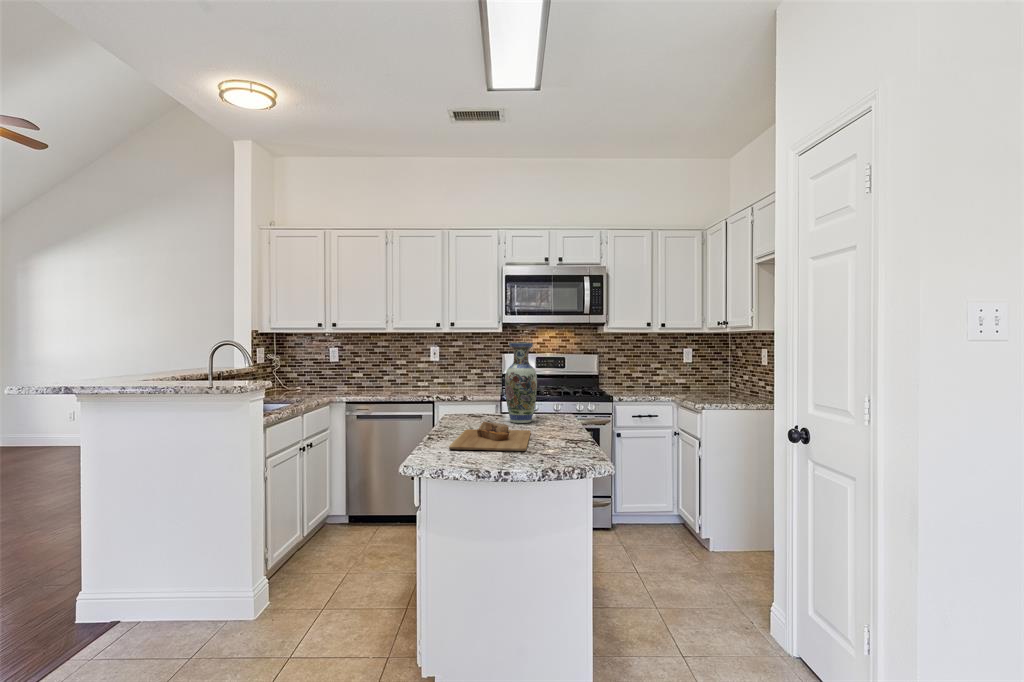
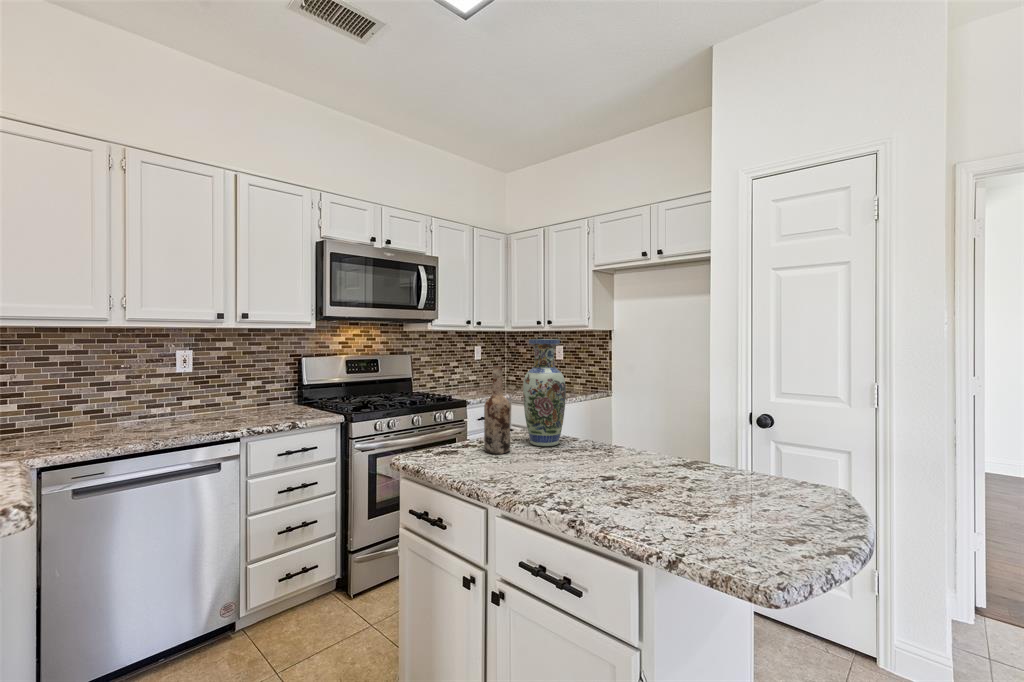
wine bottle: none [471,361,490,421] -> present [484,366,511,454]
cutting board: present [449,421,531,451] -> none [561,449,727,501]

